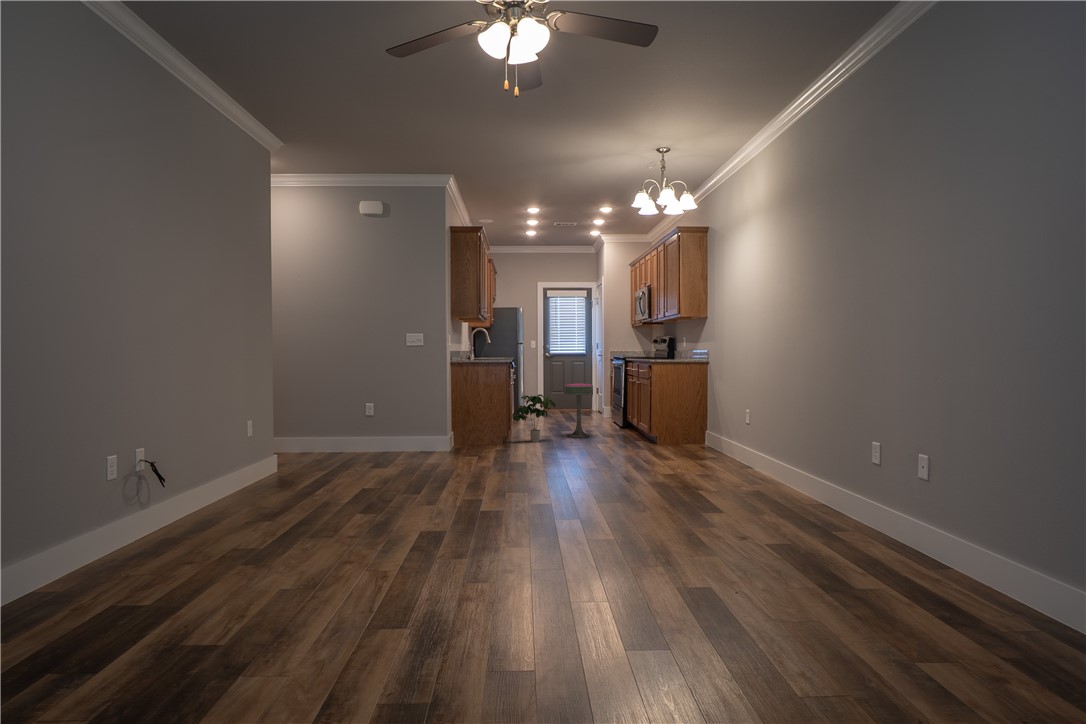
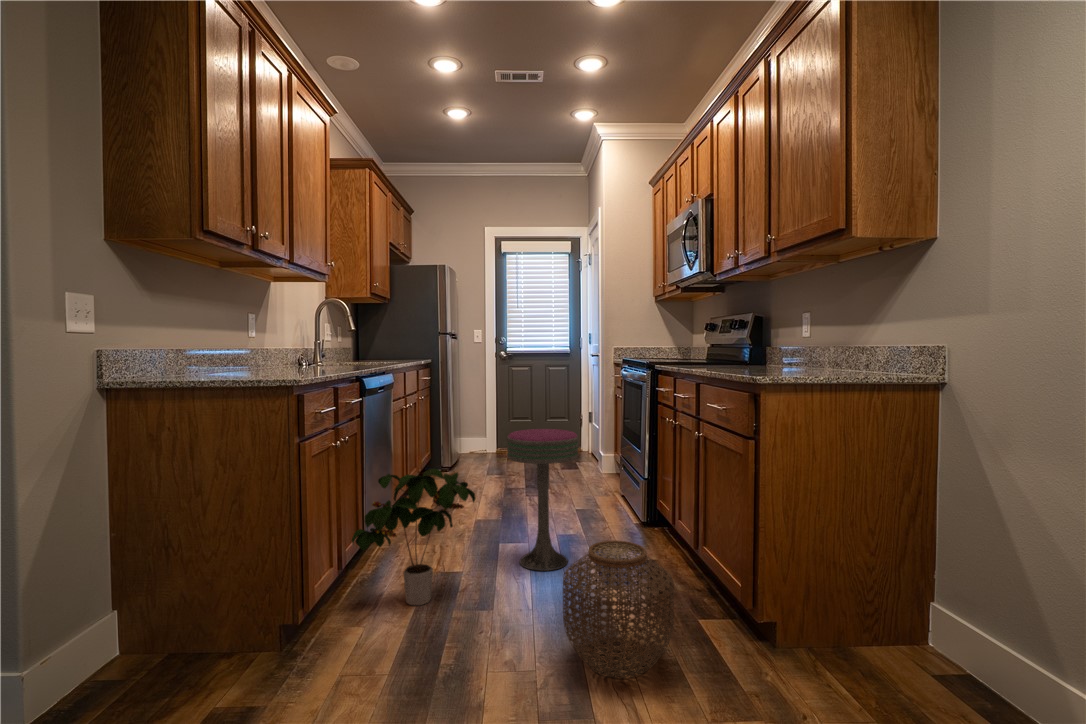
woven basket: none [589,412,623,450] -> present [563,540,674,678]

